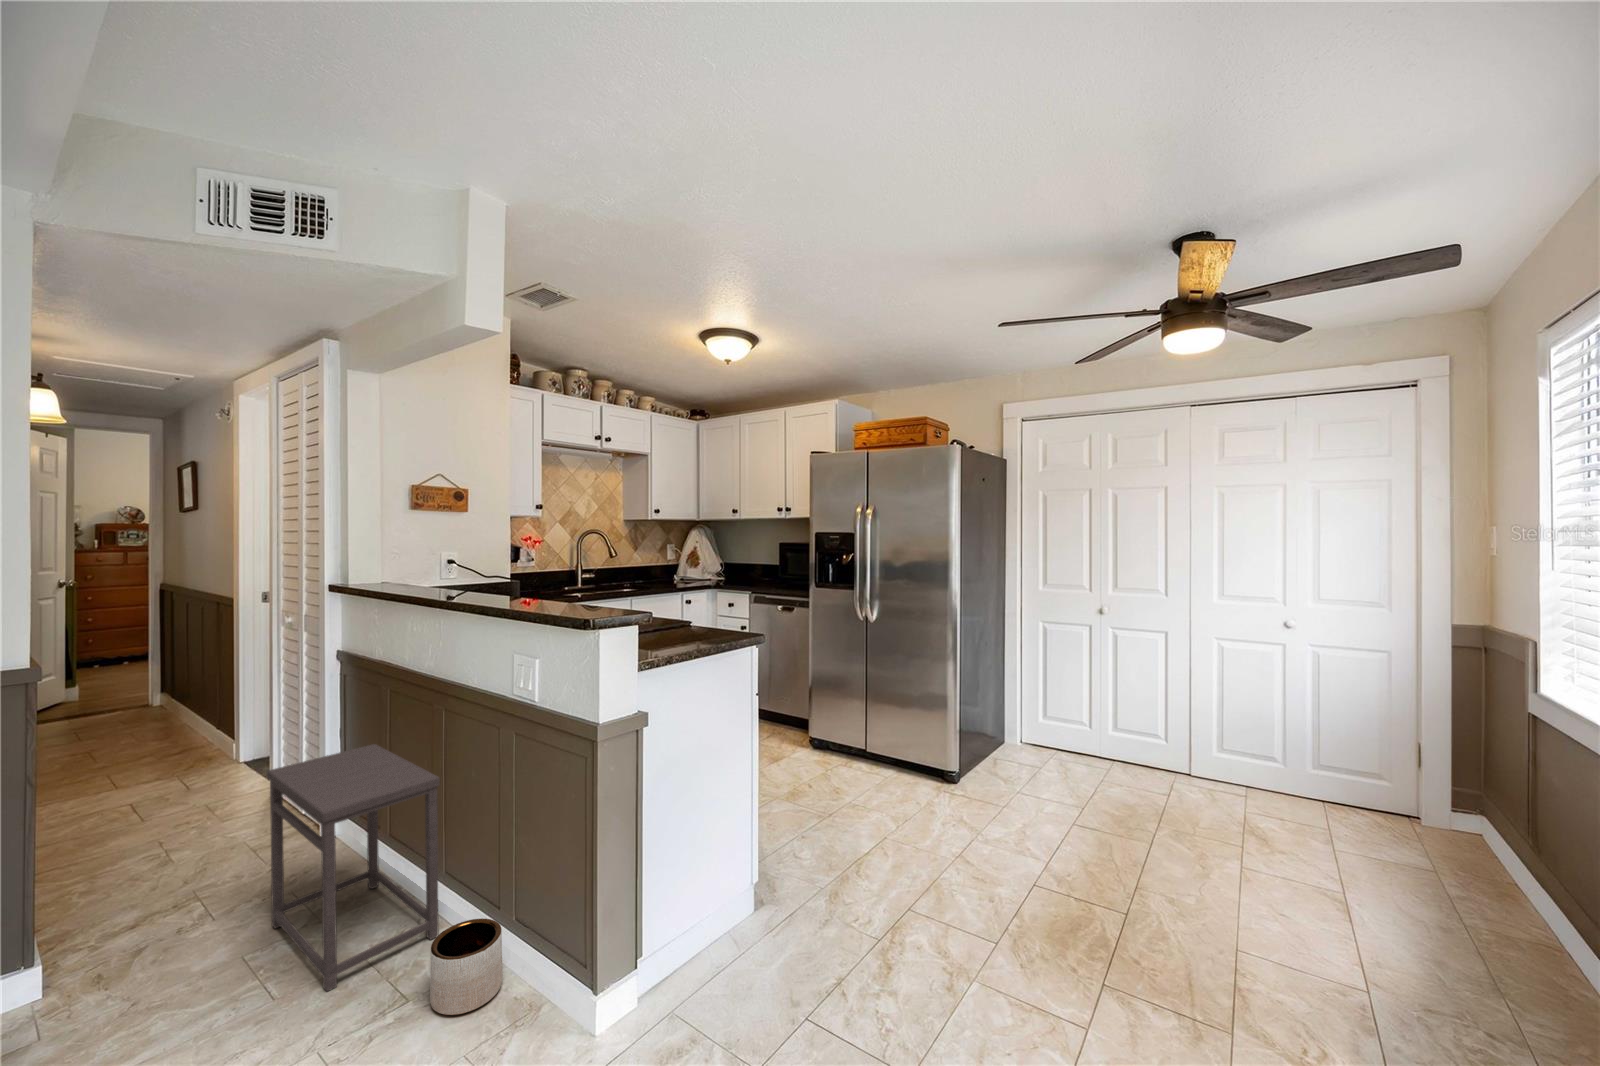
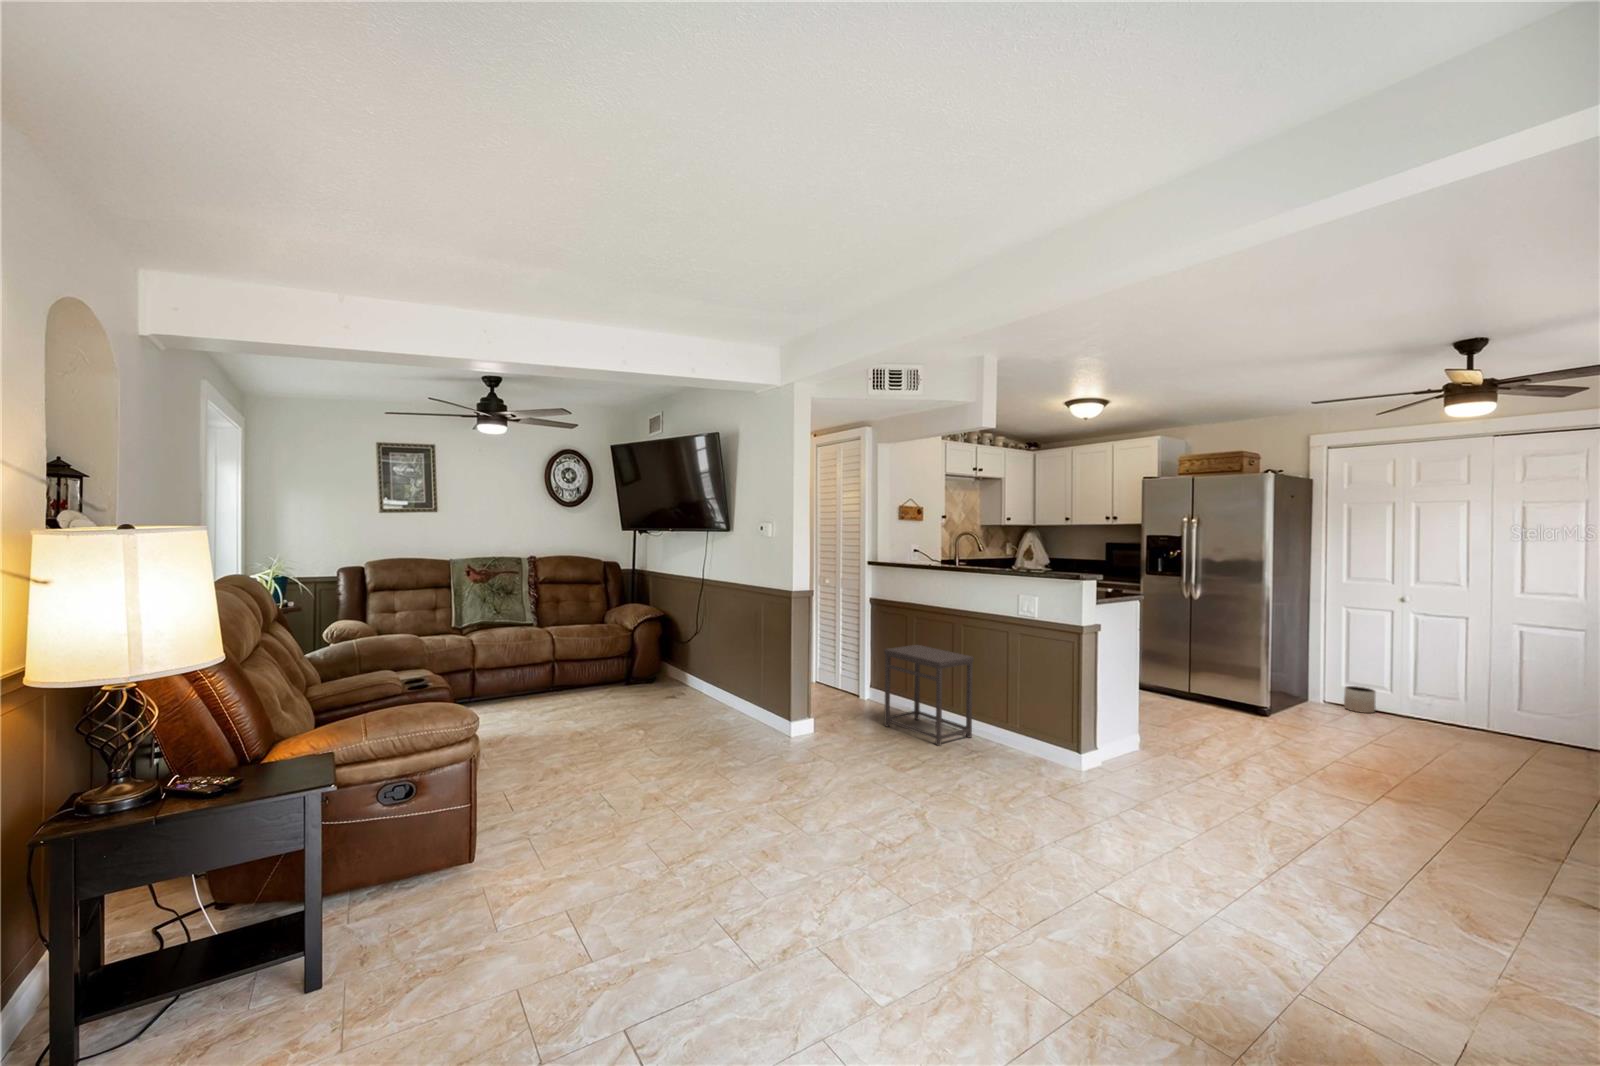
planter: present [430,919,503,1015] -> present [1344,686,1376,713]

